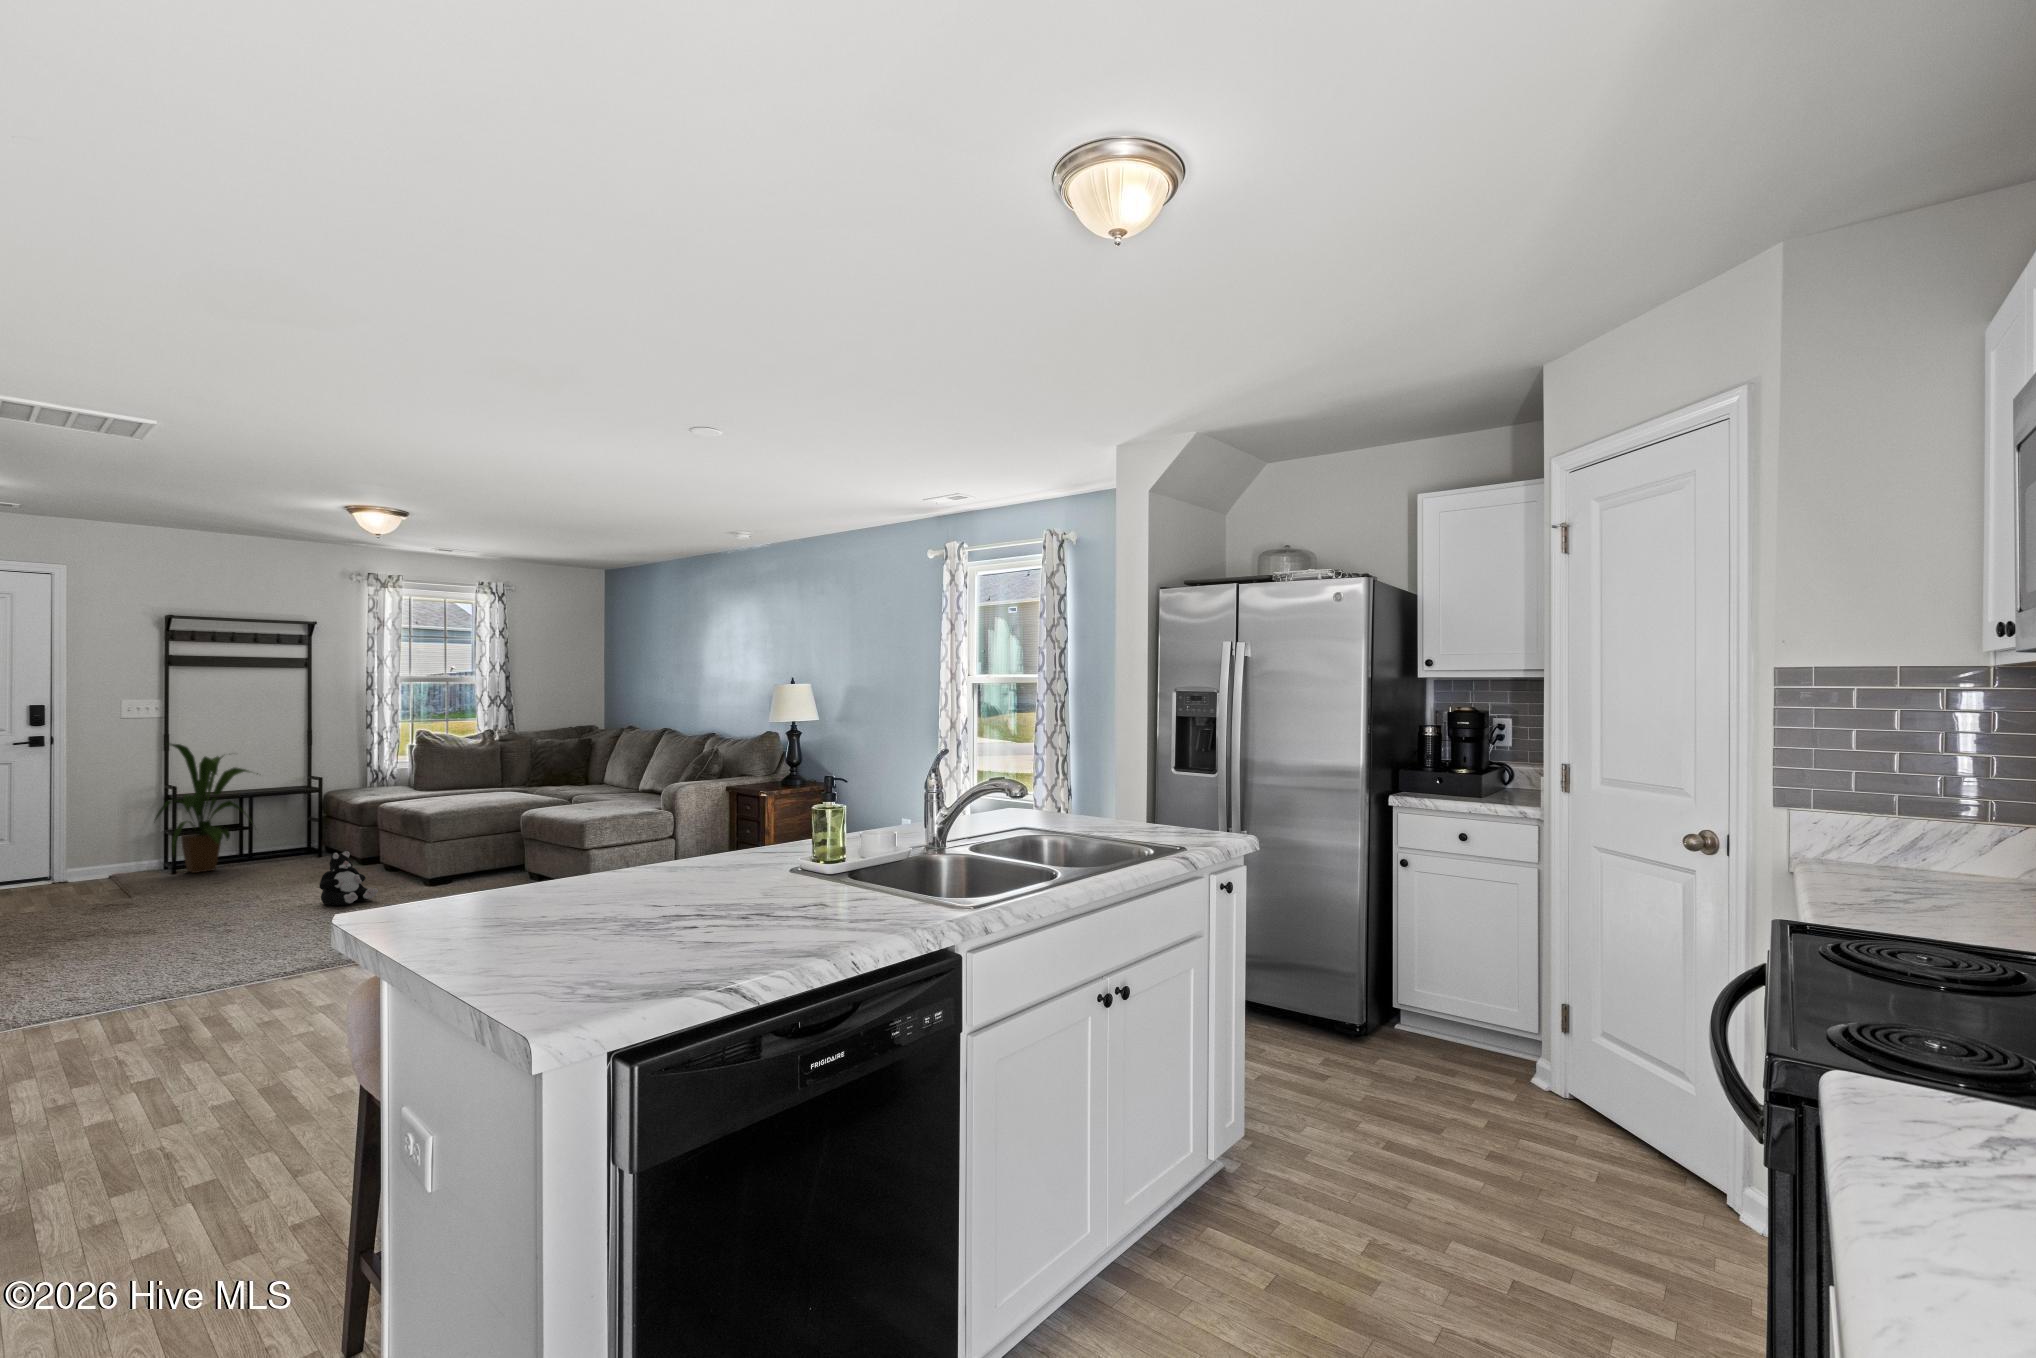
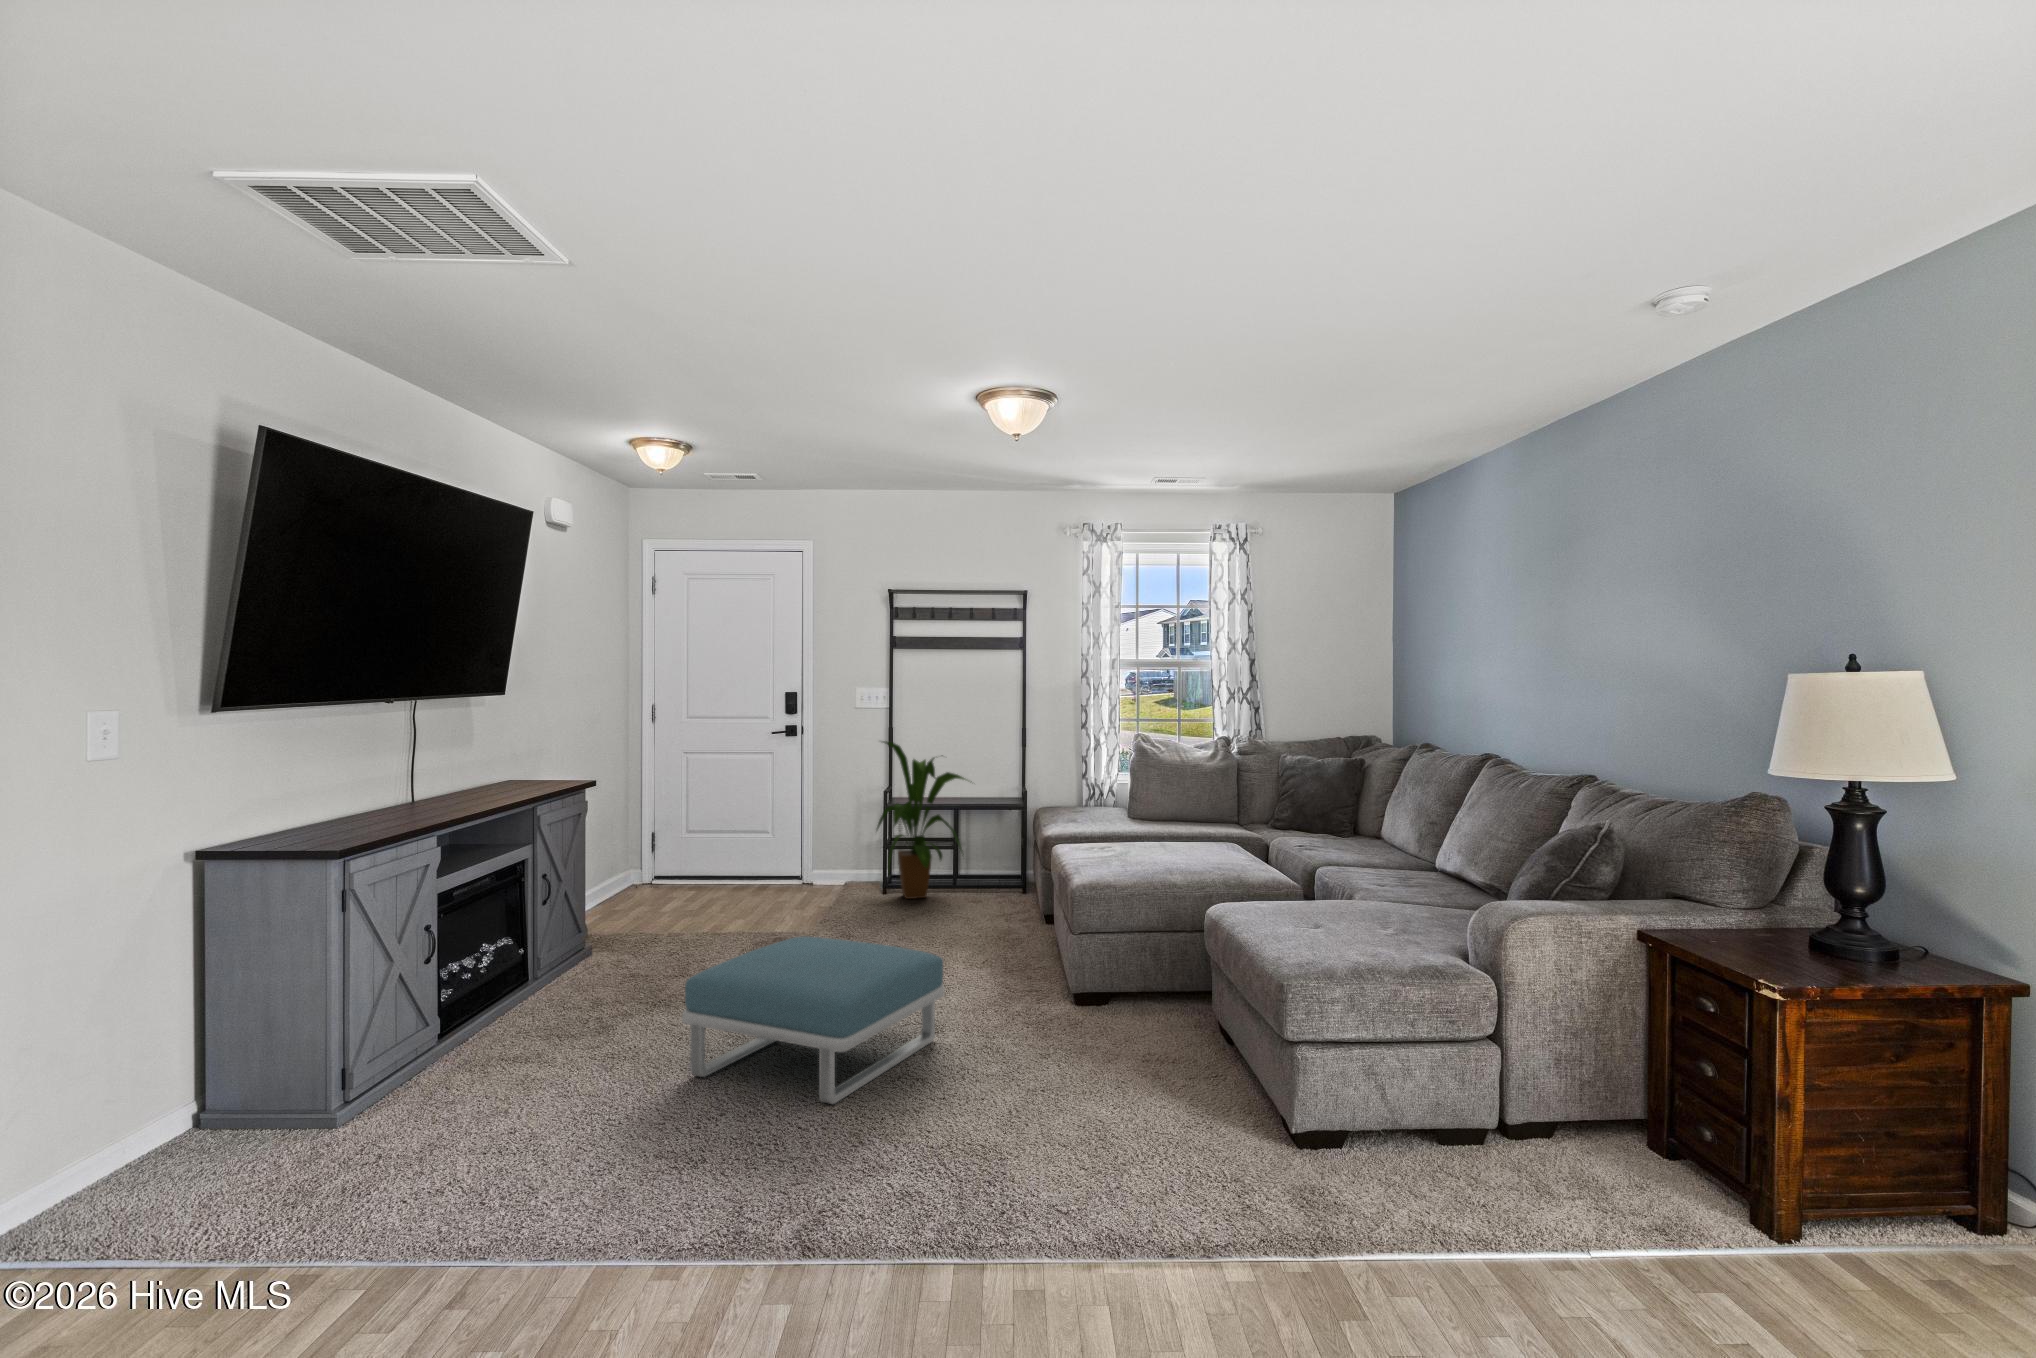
plush toy: present [320,851,378,905] -> none [982,925,1051,1011]
footstool: none [71,866,302,970] -> present [682,936,944,1104]

